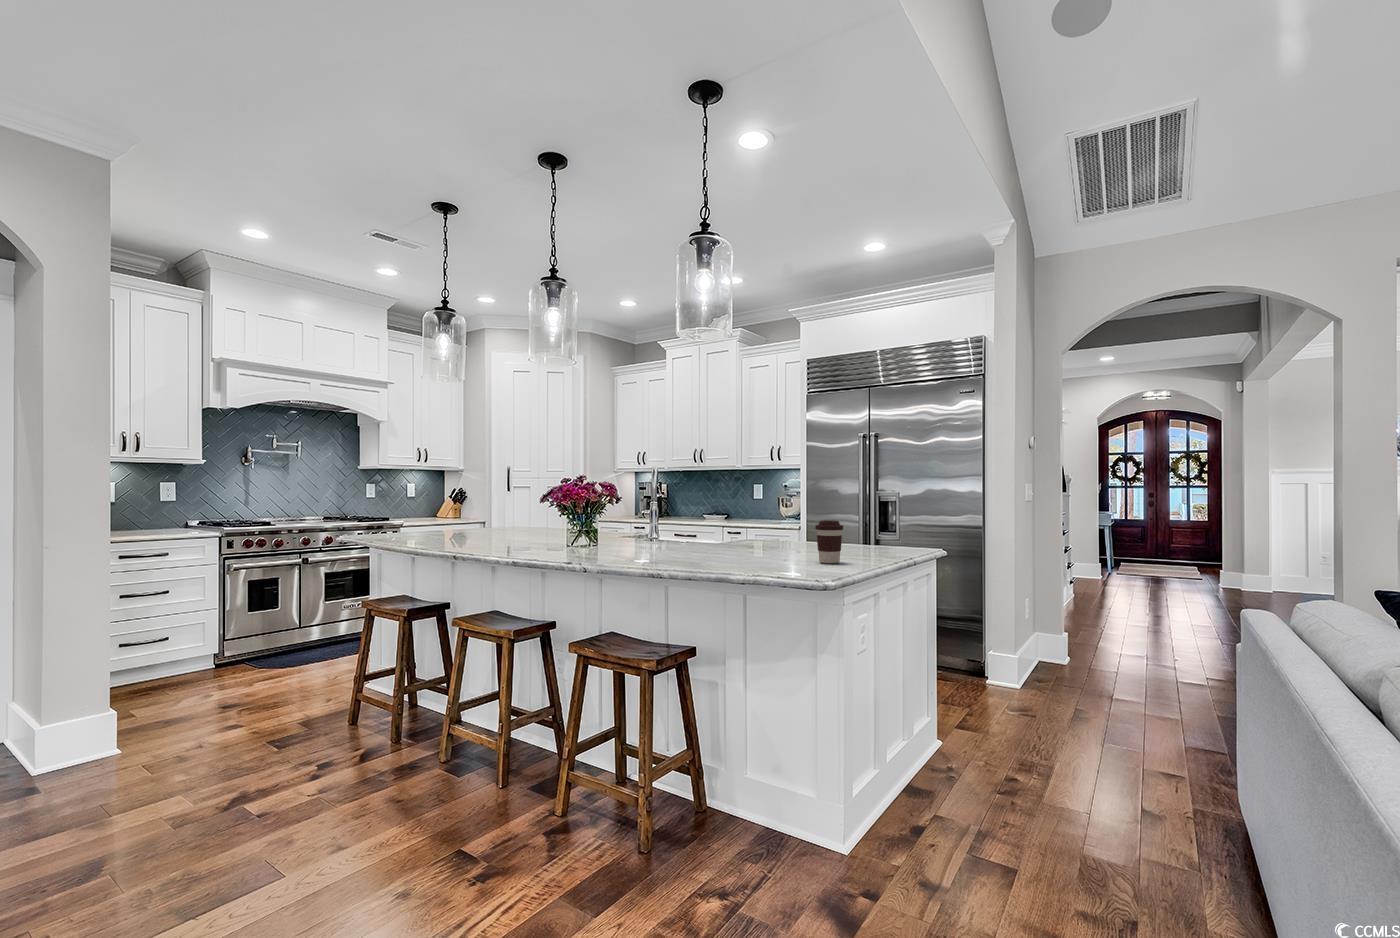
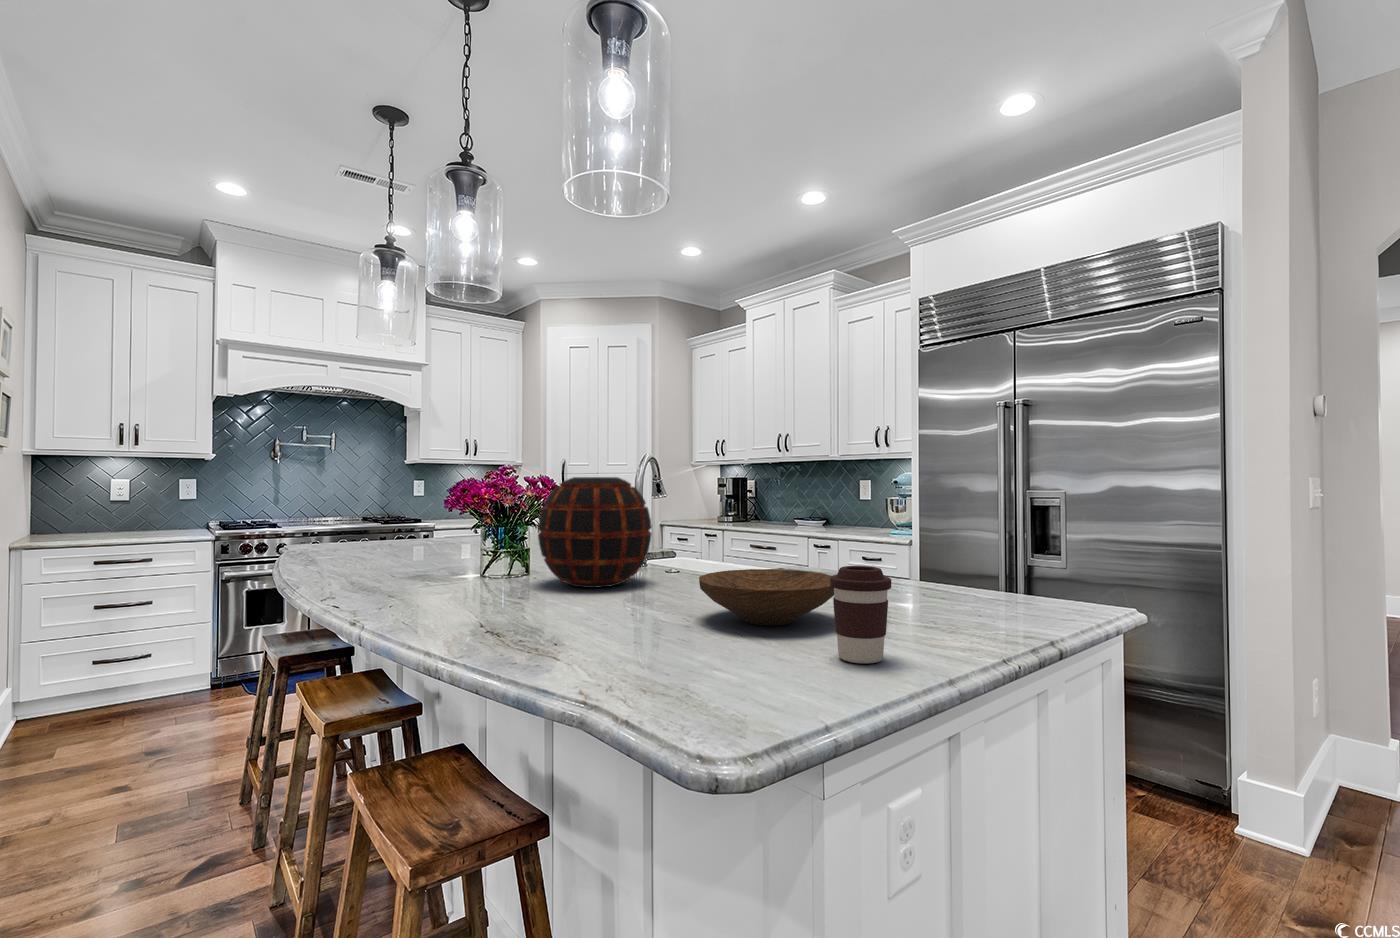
decorative vase: none [607,480,677,547] -> present [538,477,652,588]
wooden bowl: none [733,530,807,556] -> present [699,569,834,626]

